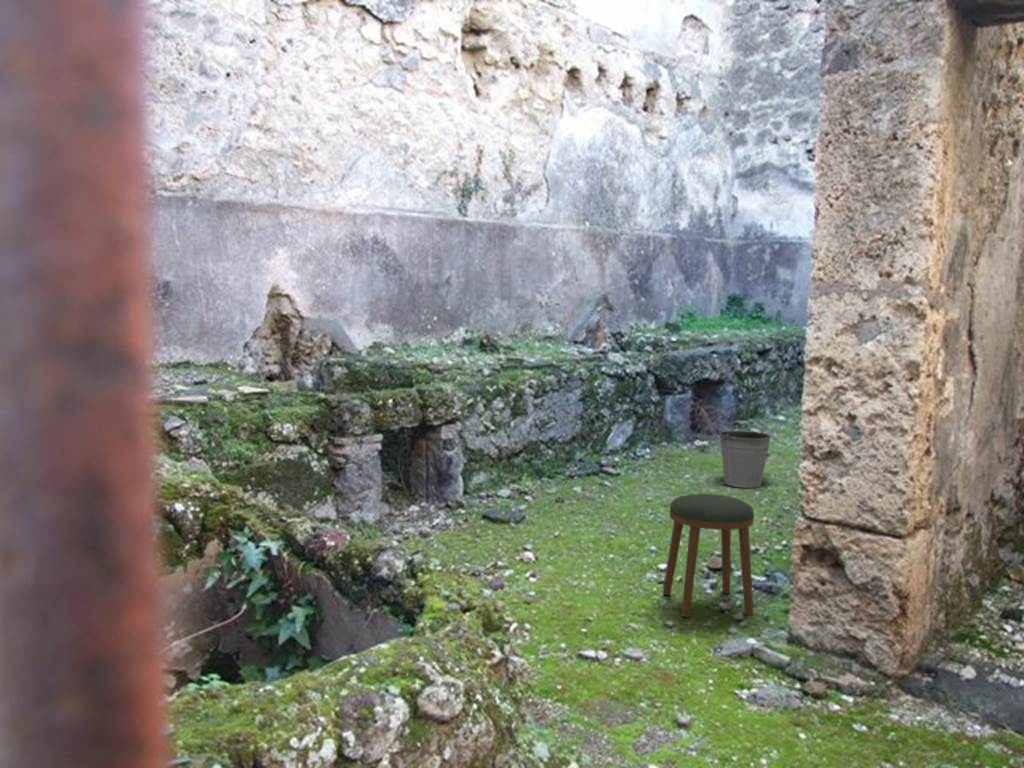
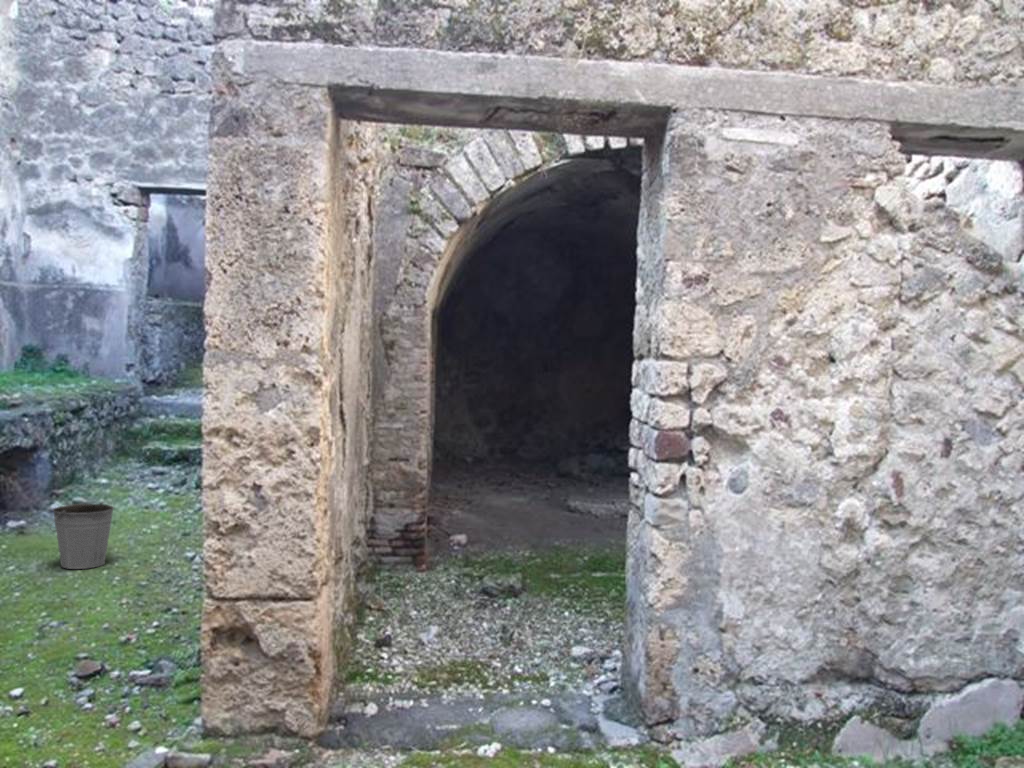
stool: present [663,494,754,617] -> none [32,586,149,737]

